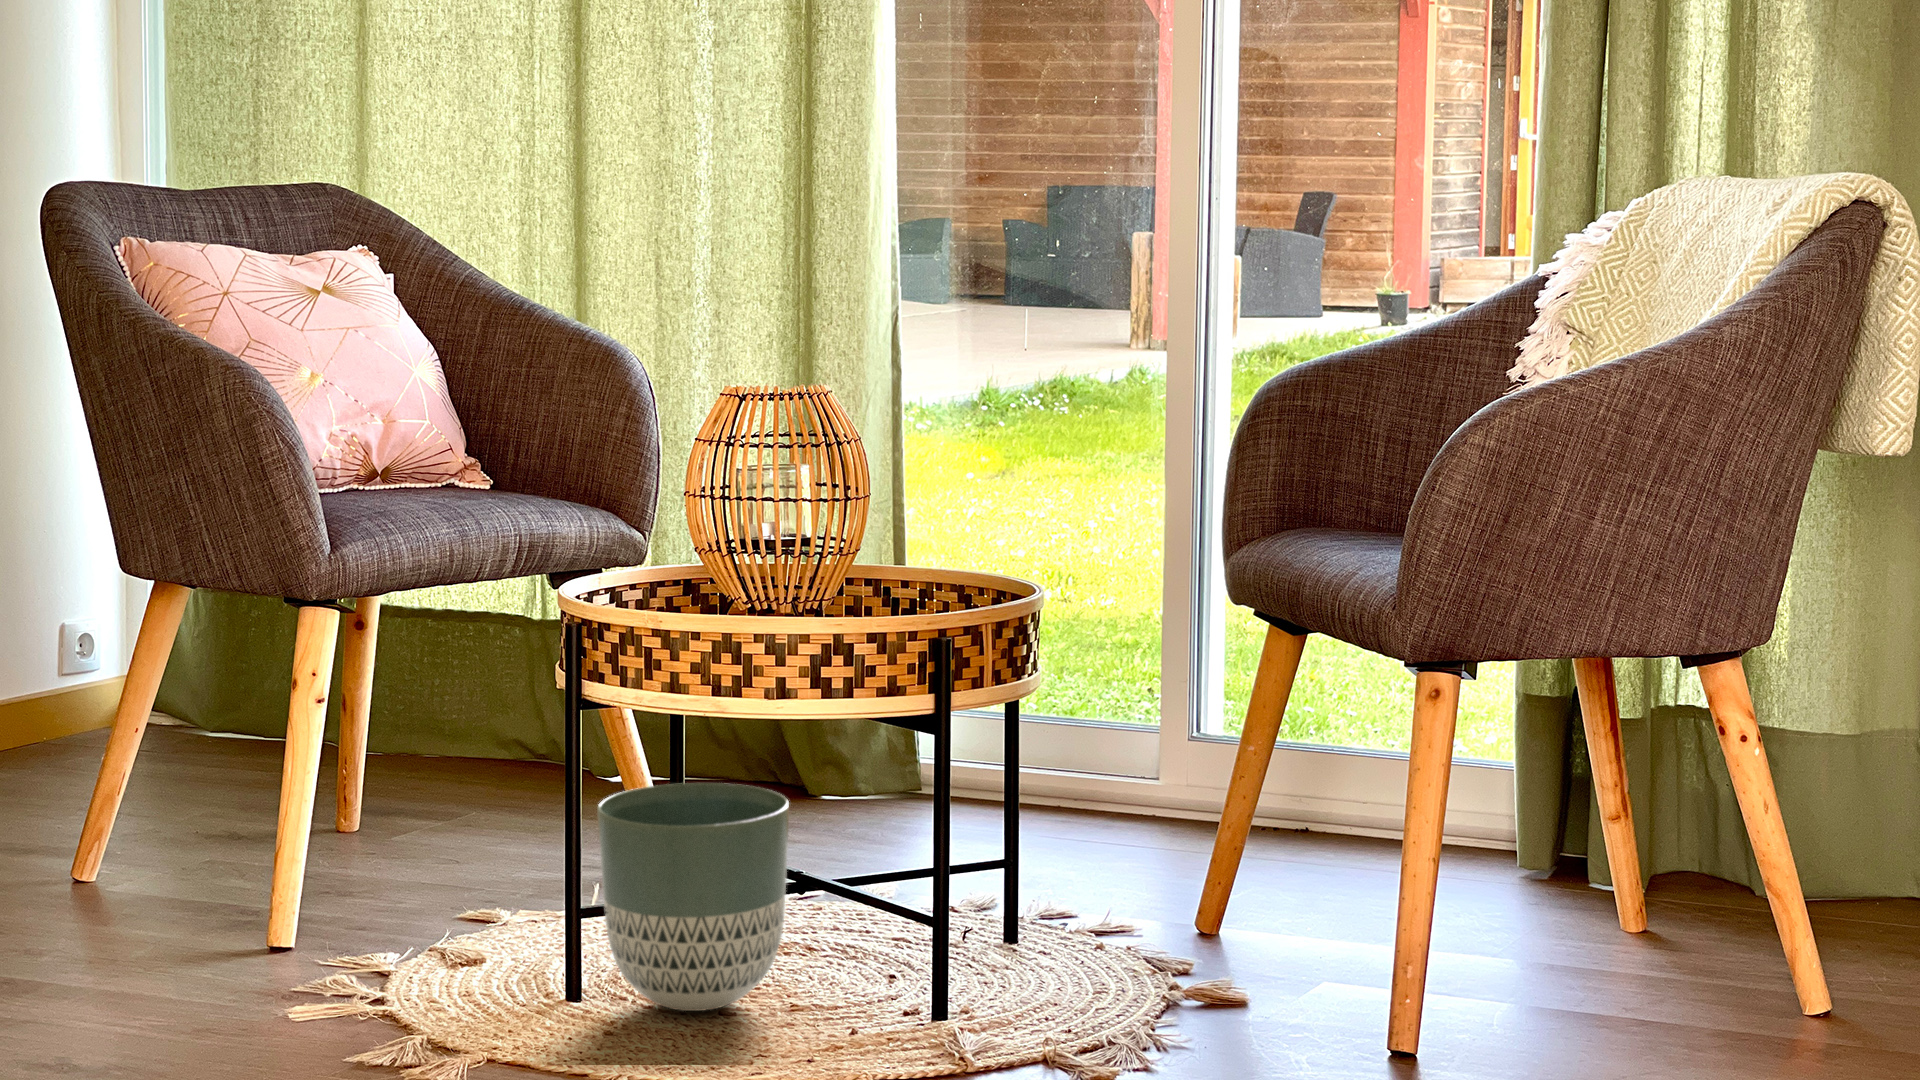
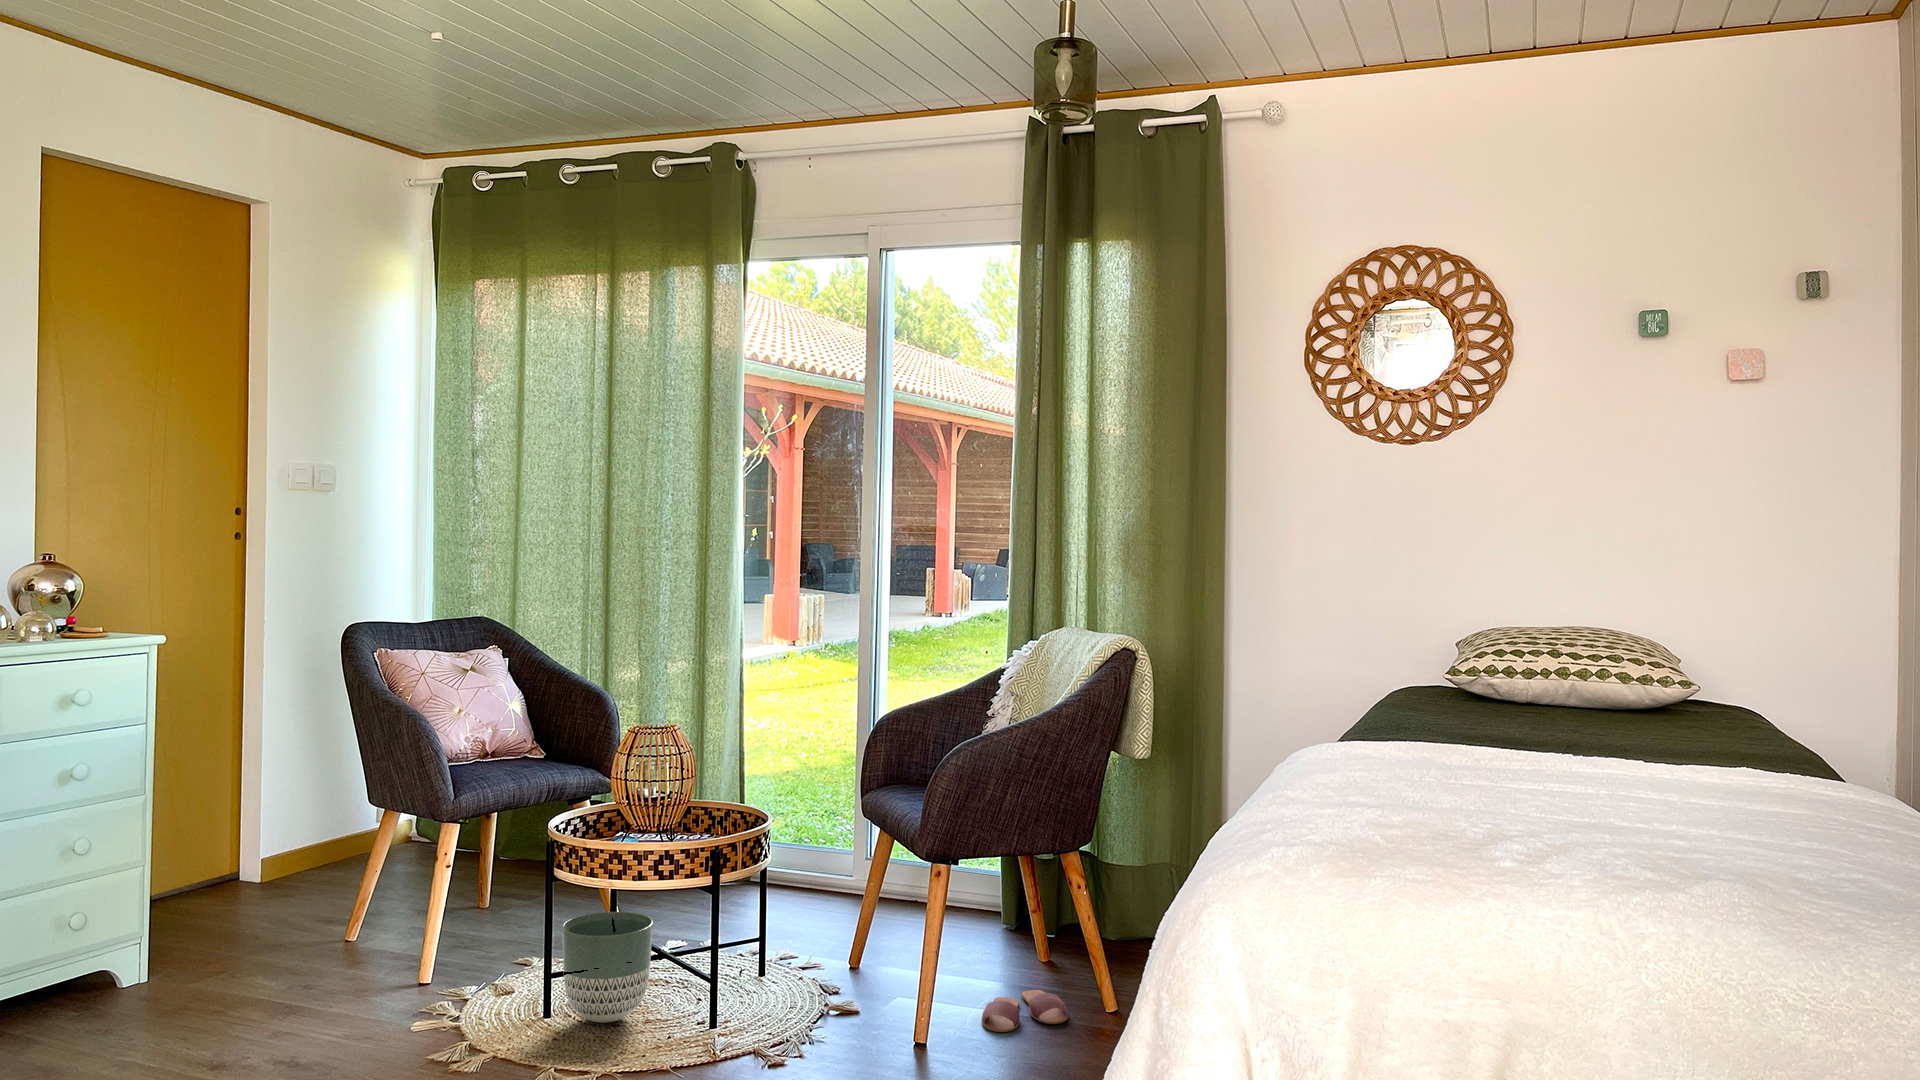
slippers: none [1510,955,1699,1035] -> present [982,990,1068,1032]

